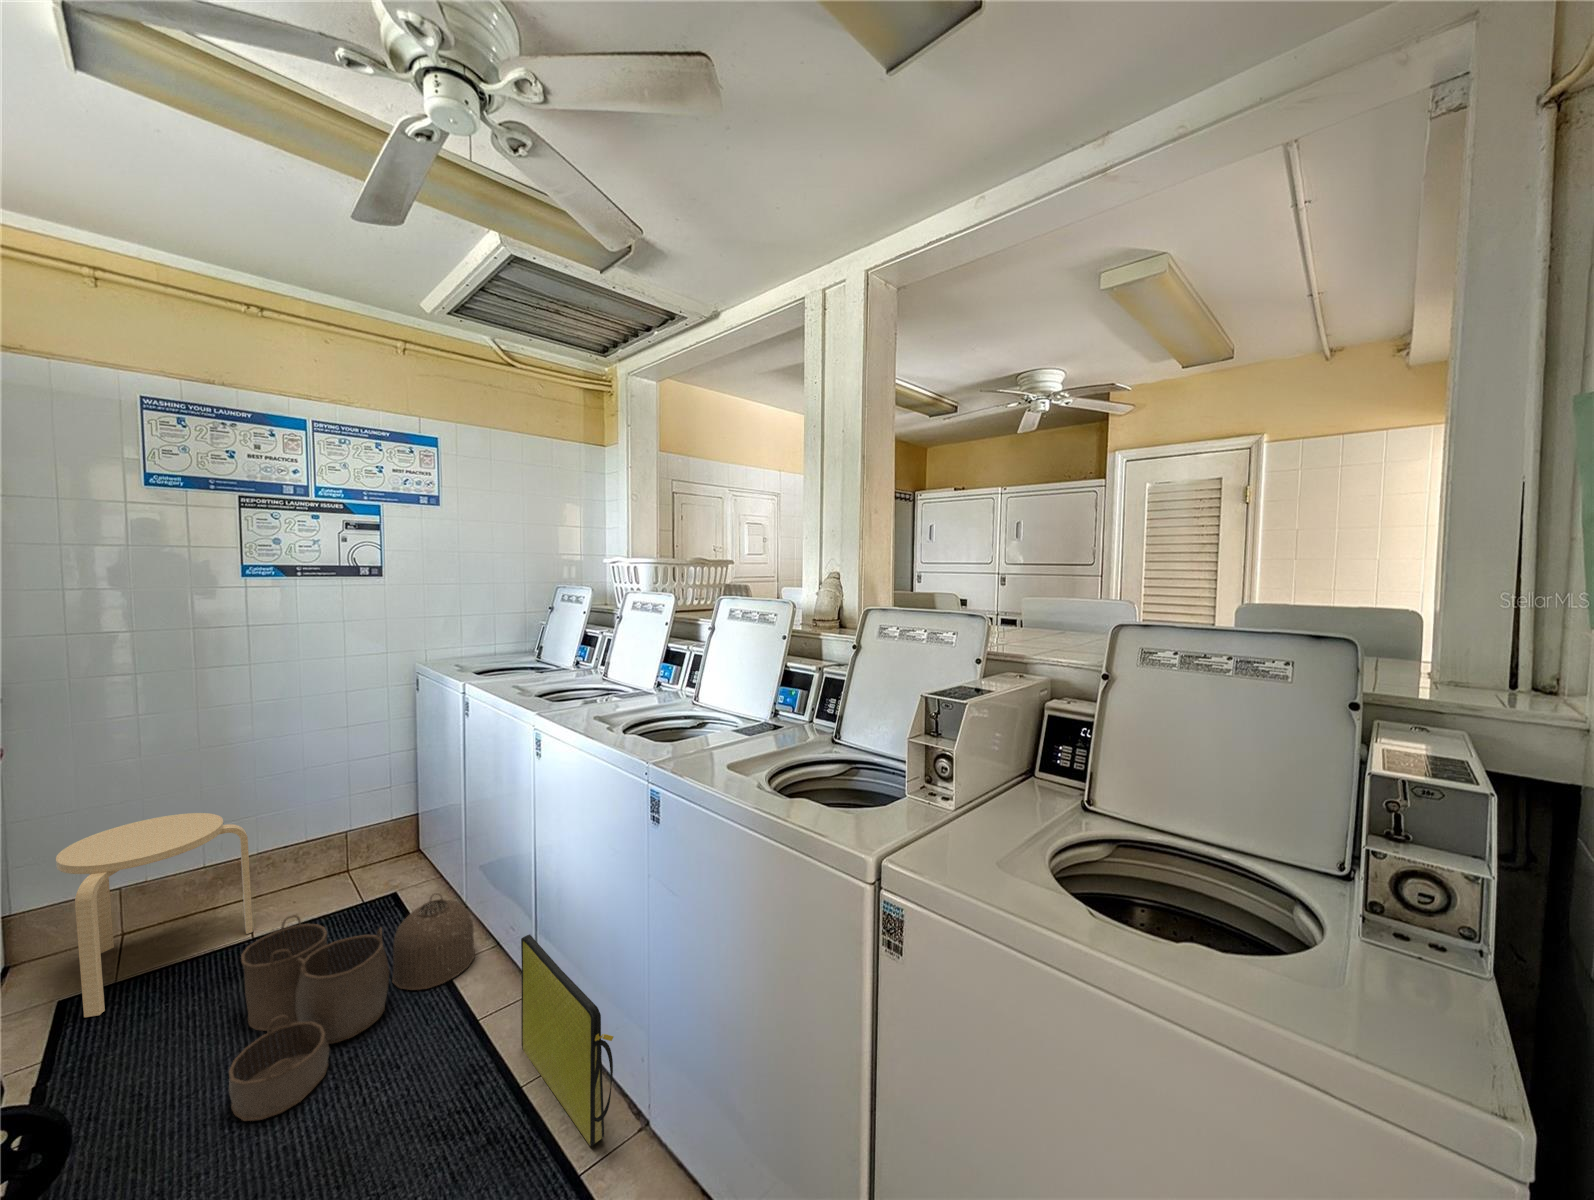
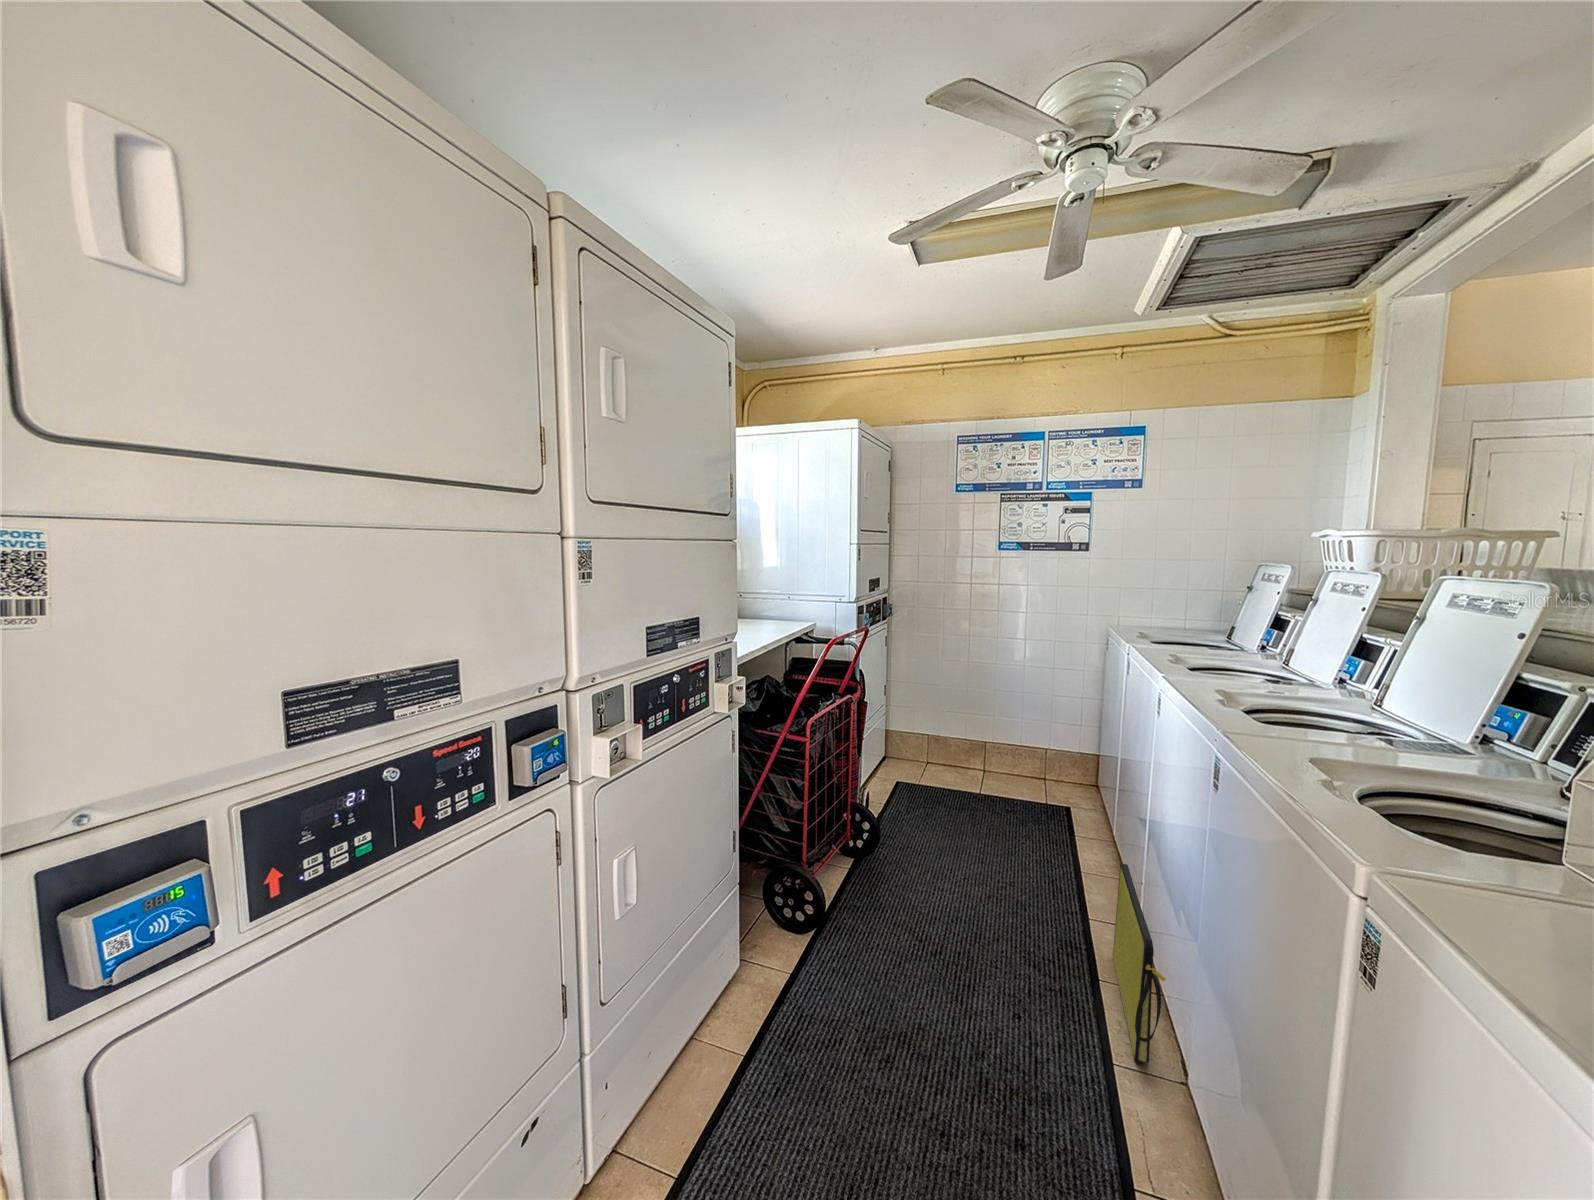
stool: present [56,813,253,1017] -> none [903,696,984,794]
woven basket: present [229,894,475,1121] -> none [941,780,1108,890]

